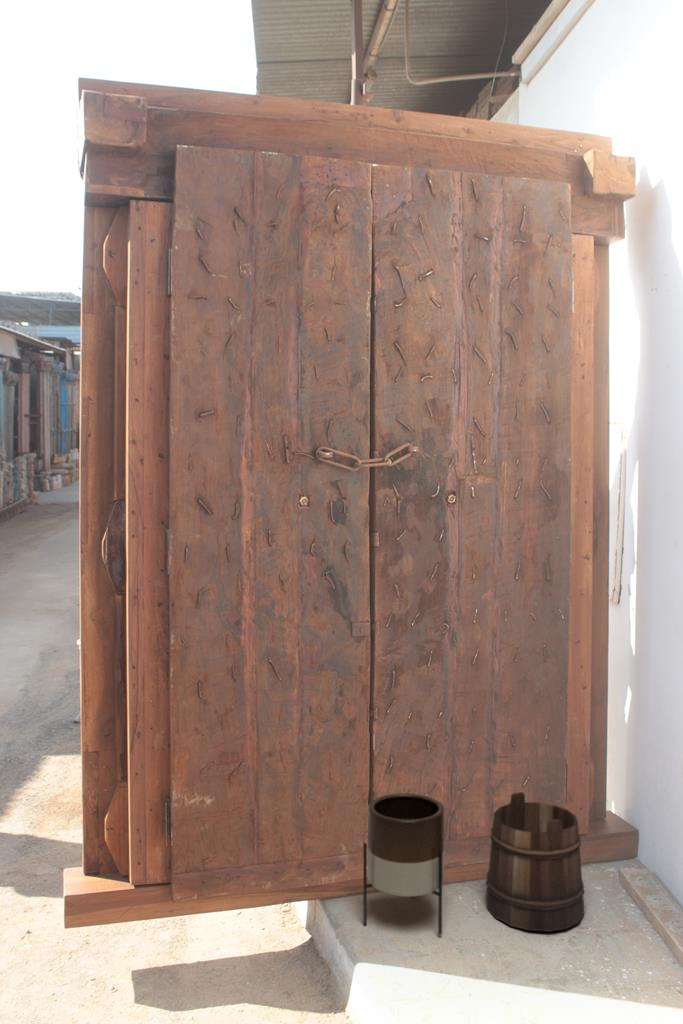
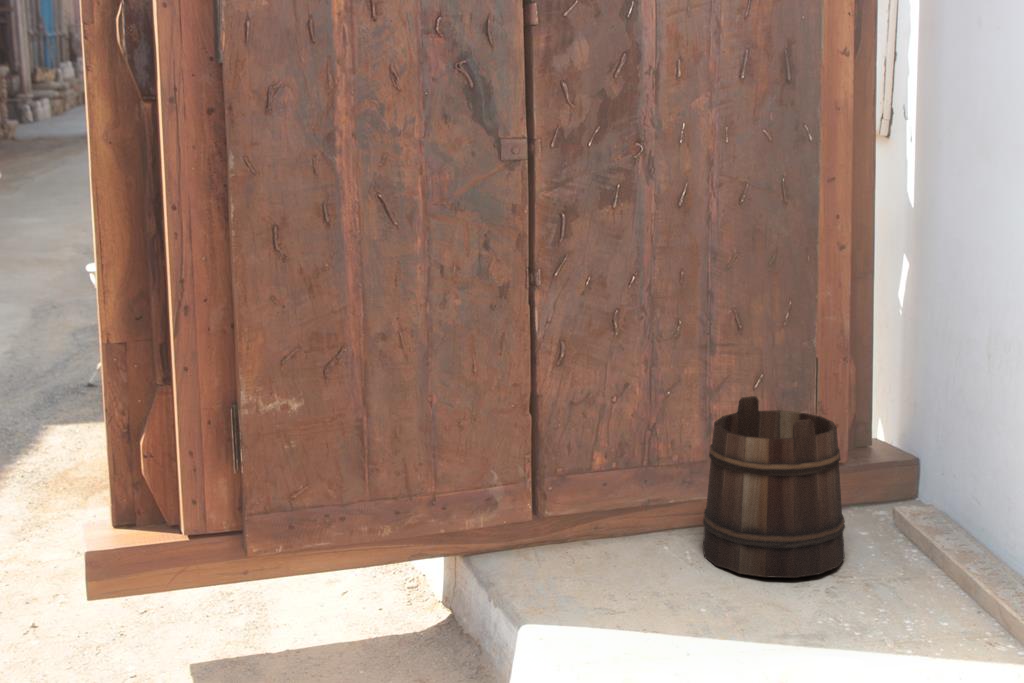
planter: present [363,793,444,935] -> none [525,396,643,585]

